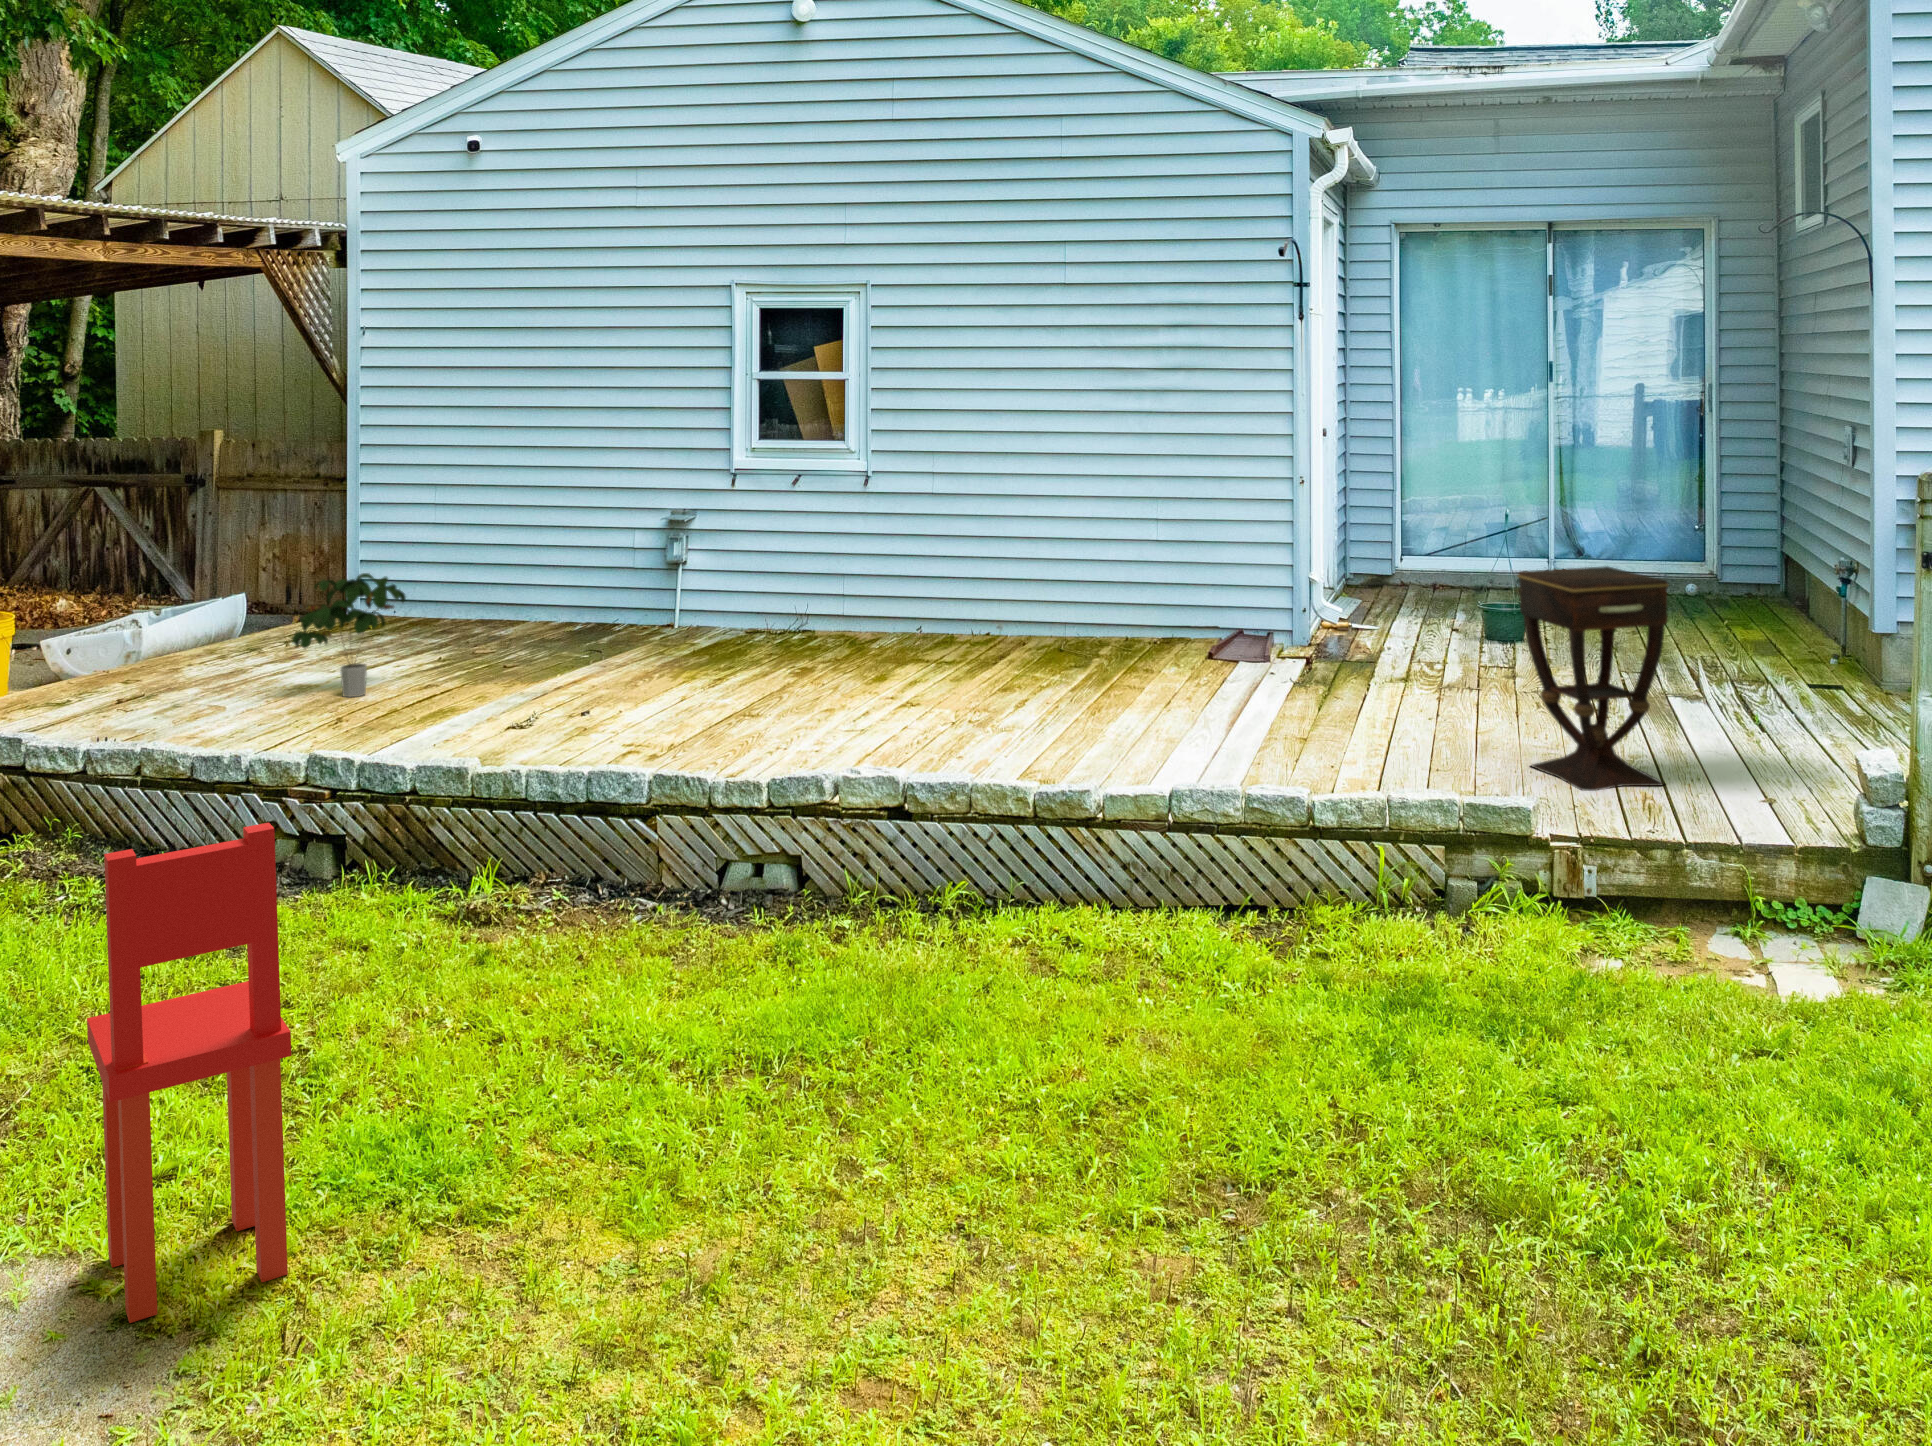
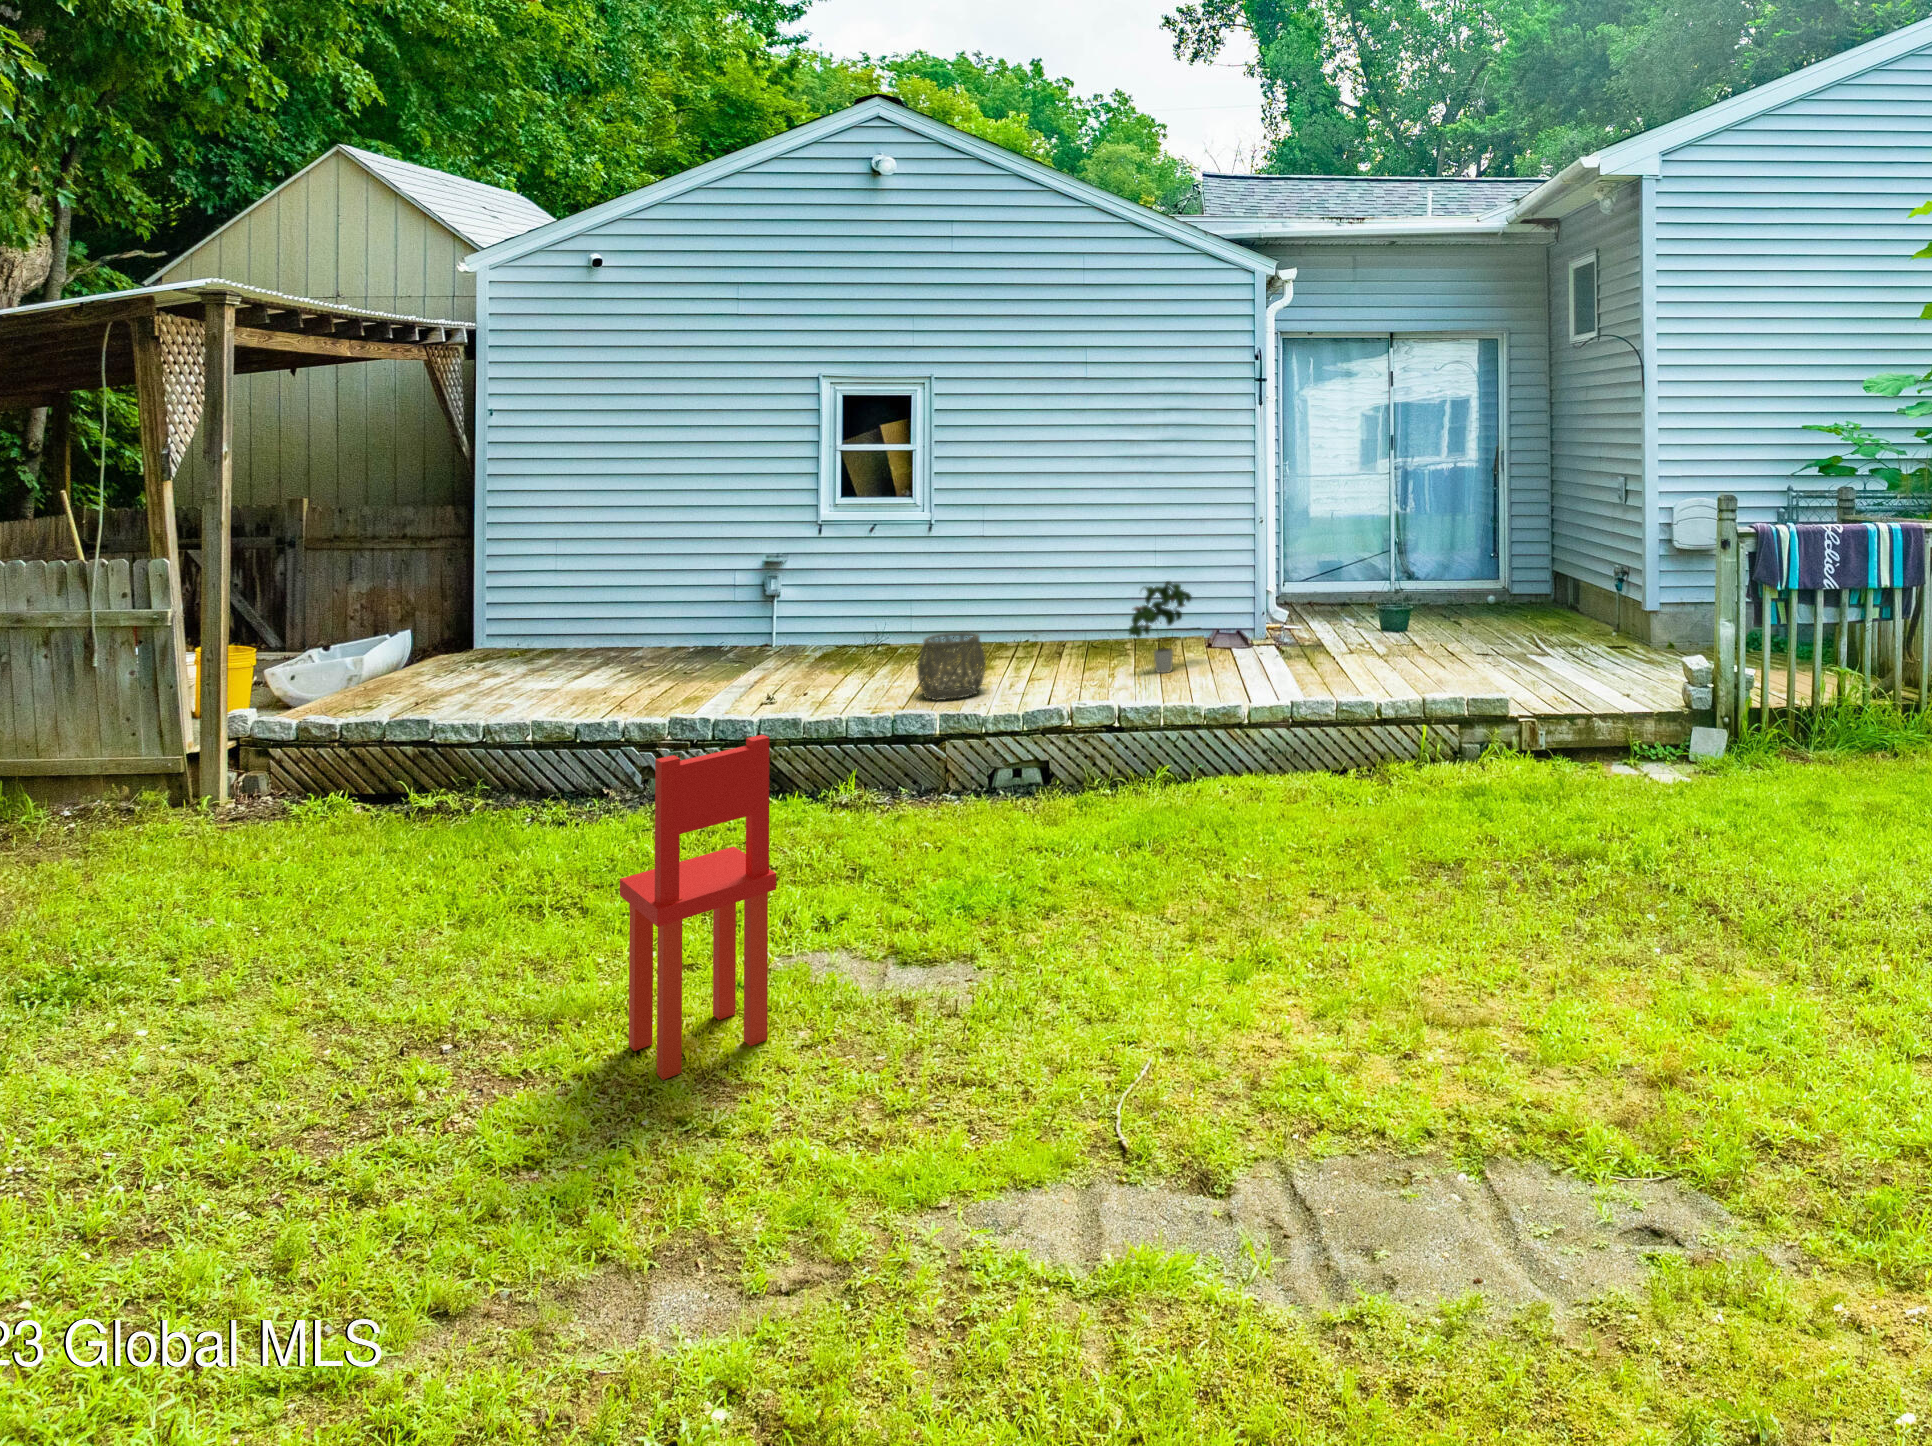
side table: present [1518,566,1669,791] -> none [1496,554,1583,690]
potted plant: present [292,573,406,697] -> present [1128,581,1192,673]
woven basket: none [632,654,730,753] -> present [917,632,986,700]

